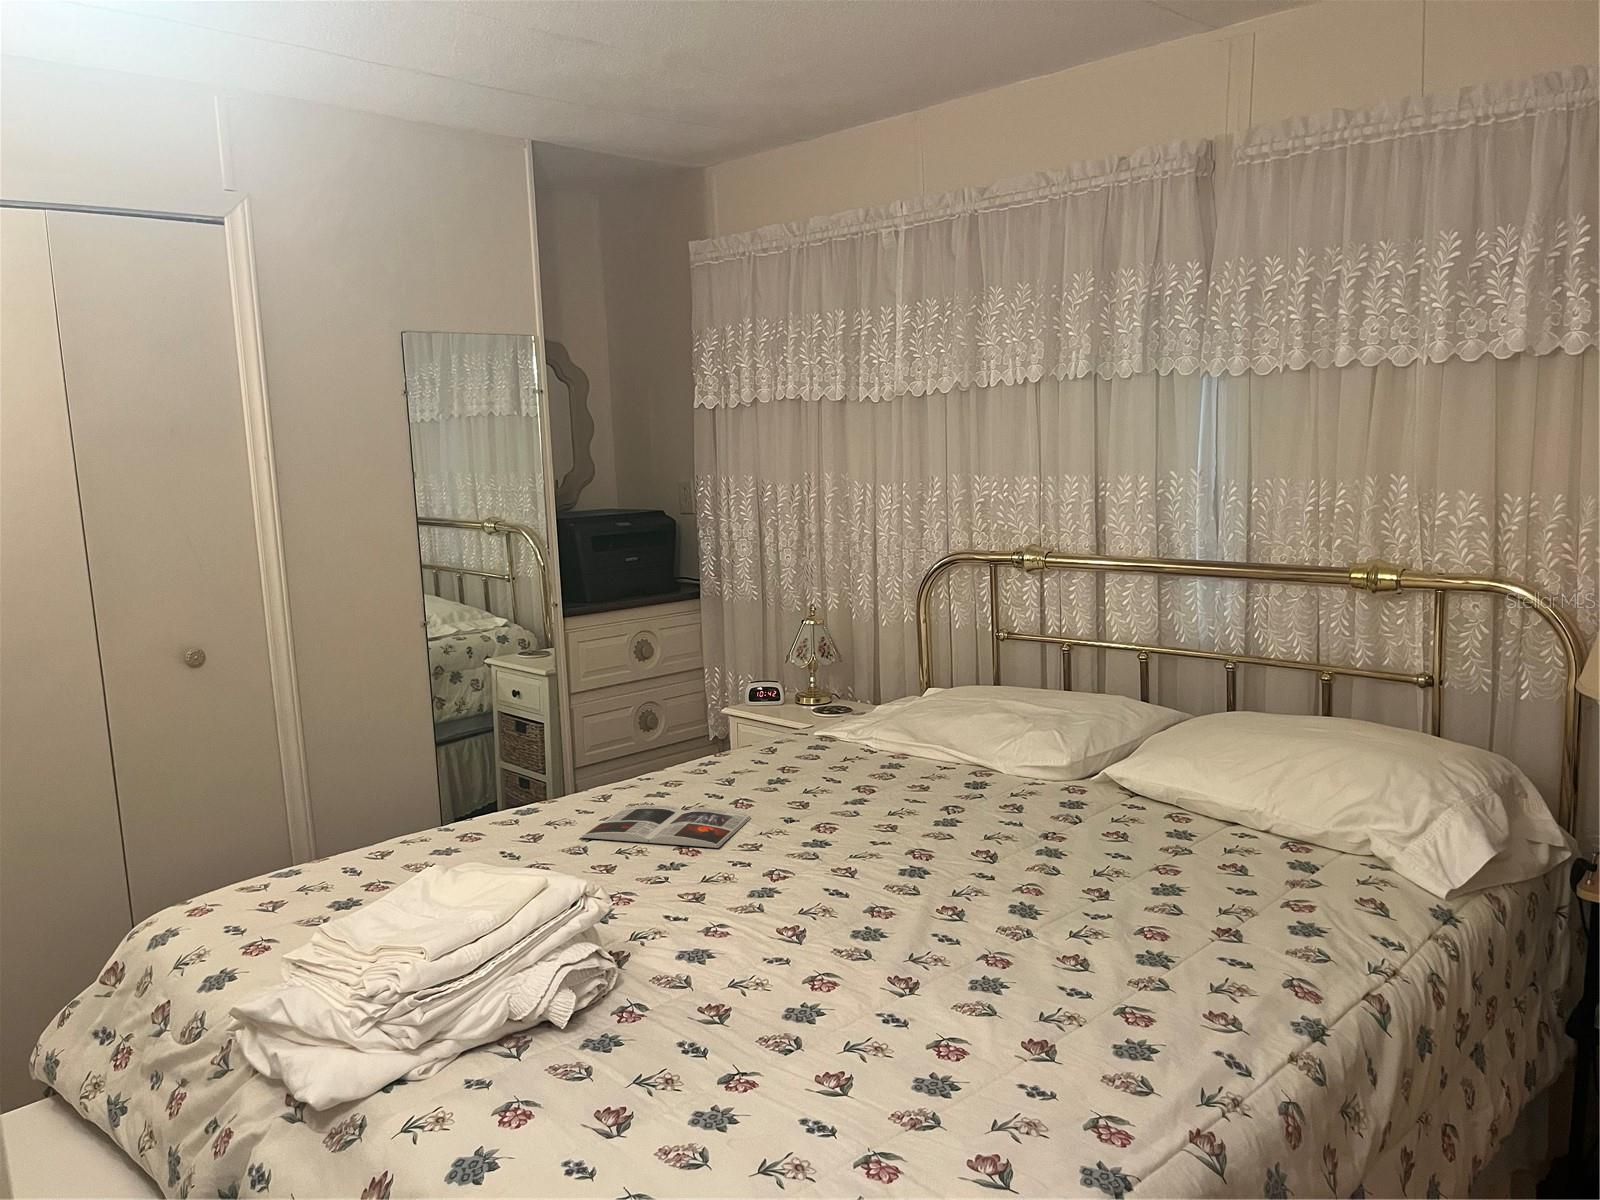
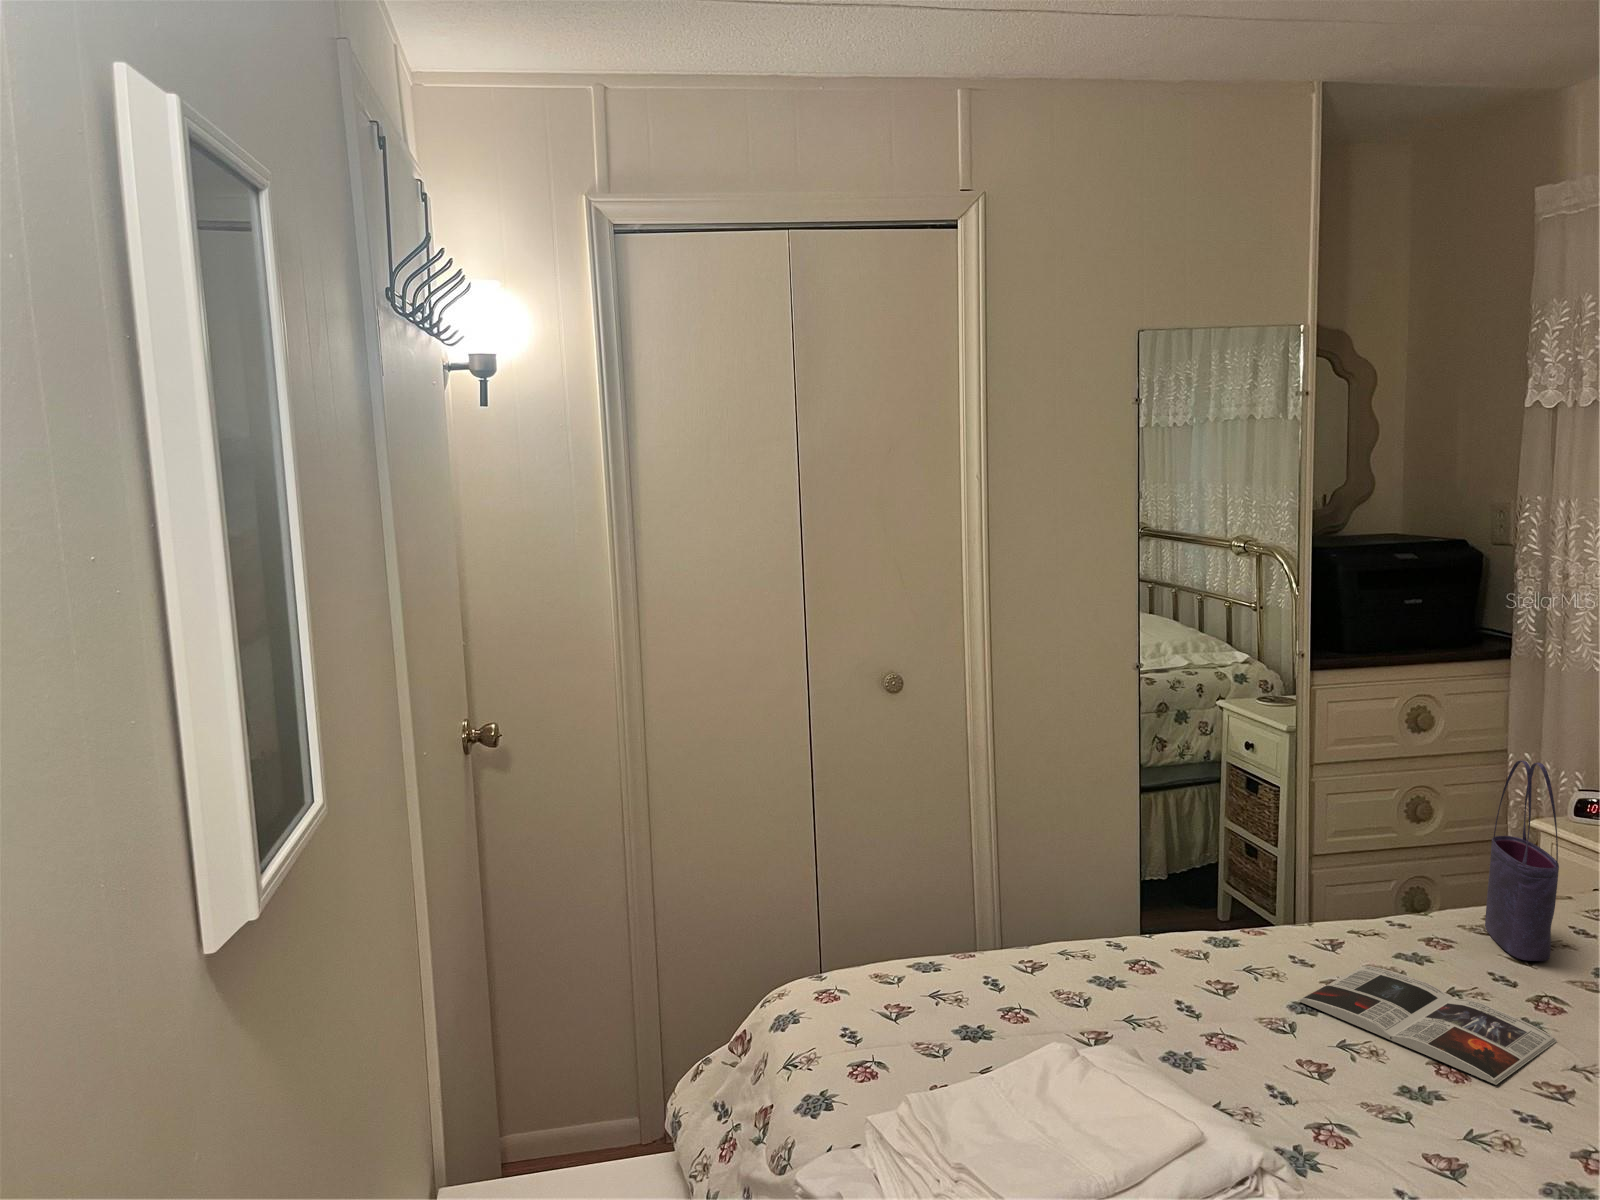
tote bag: none [697,639,742,782] -> present [1485,761,1559,961]

